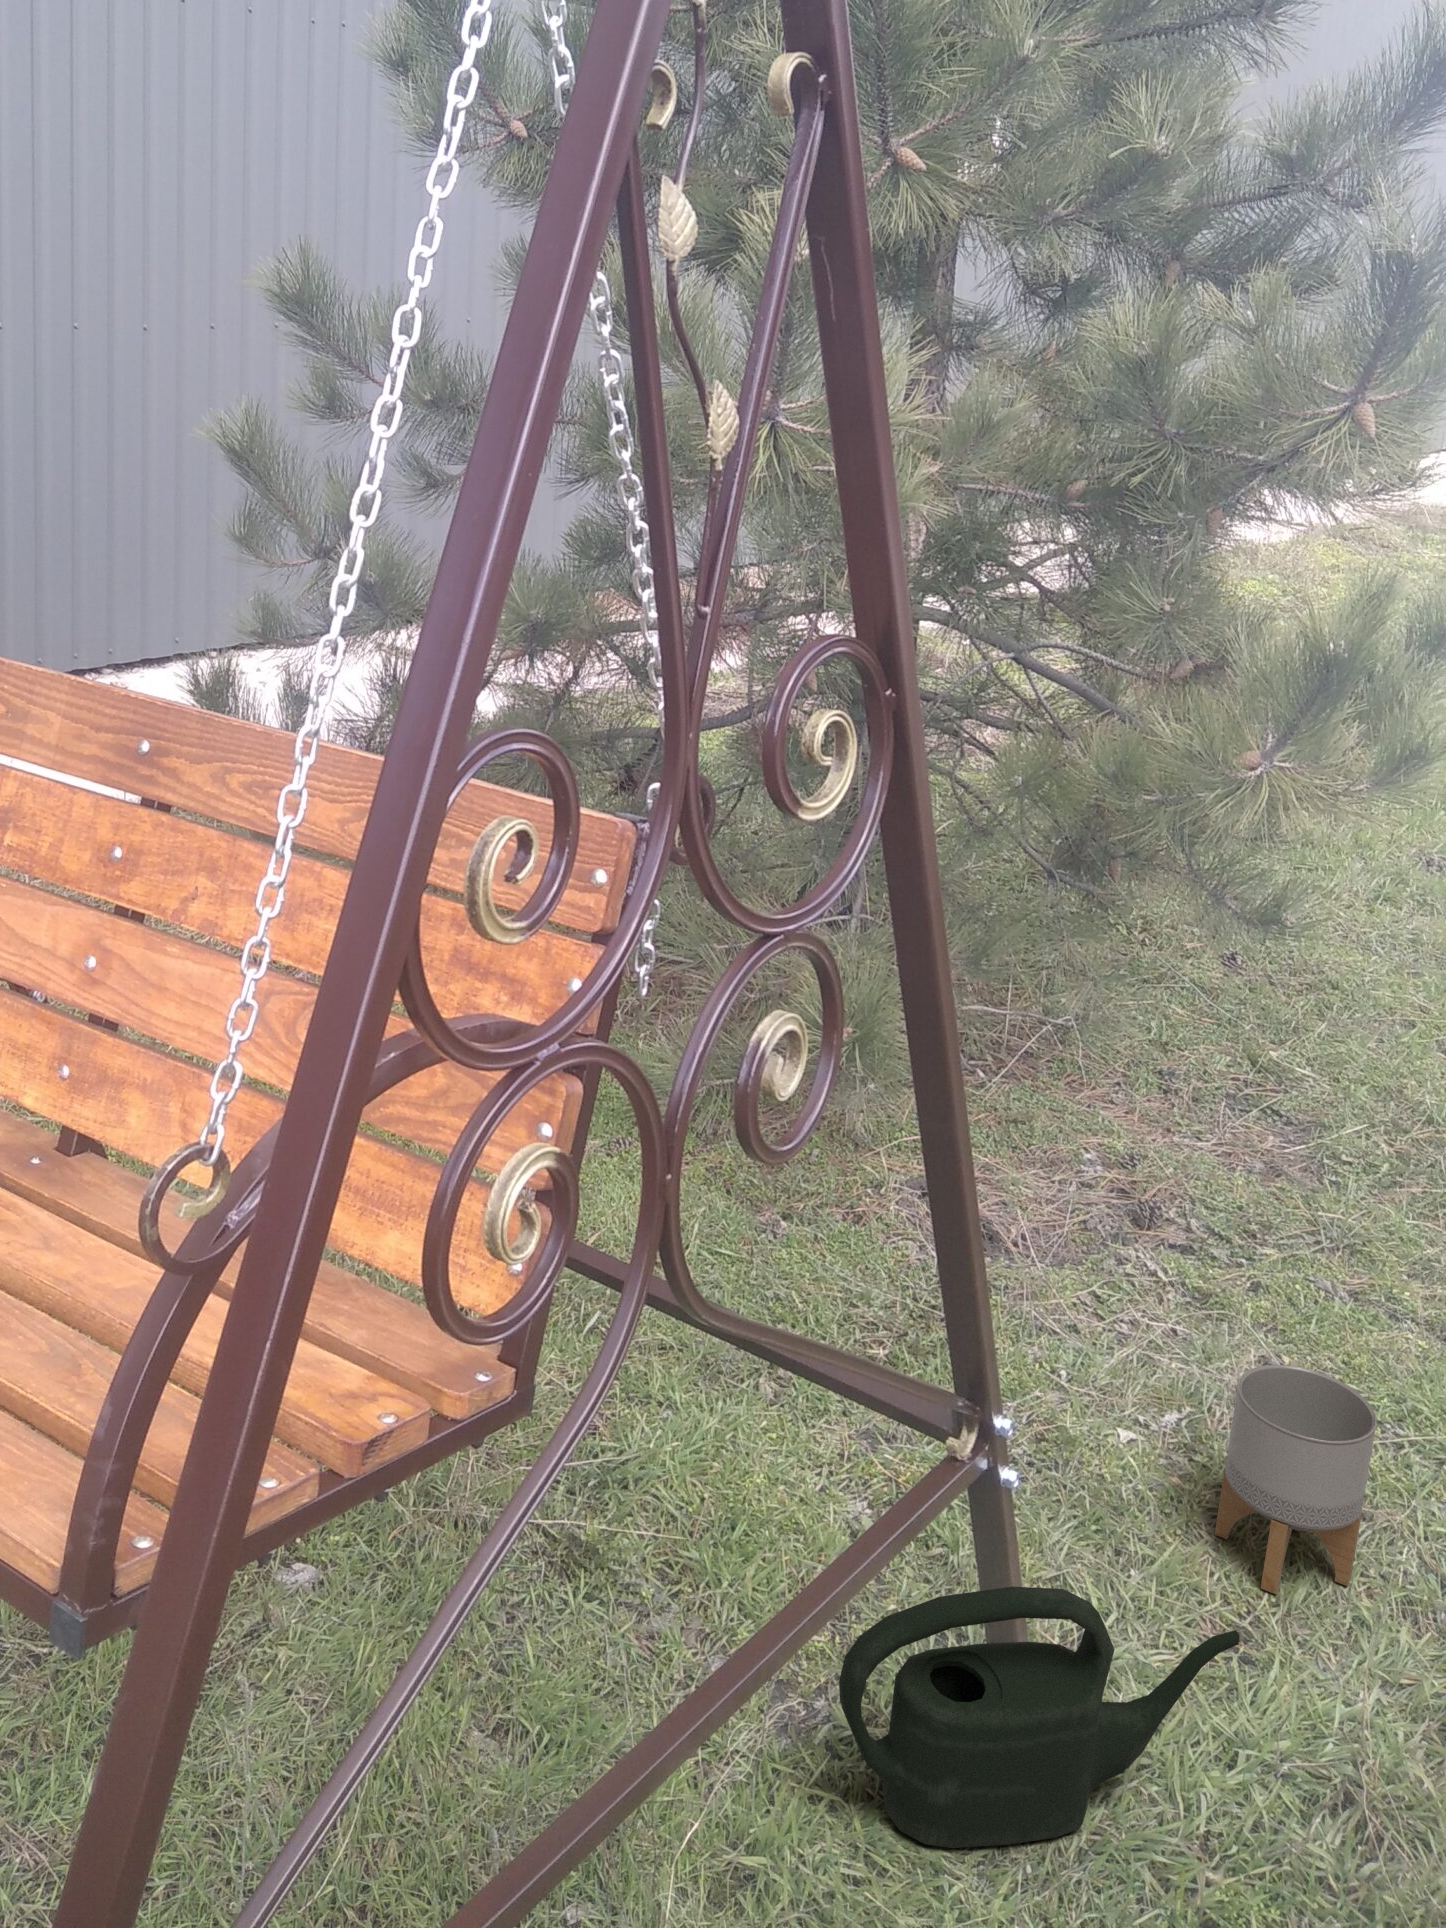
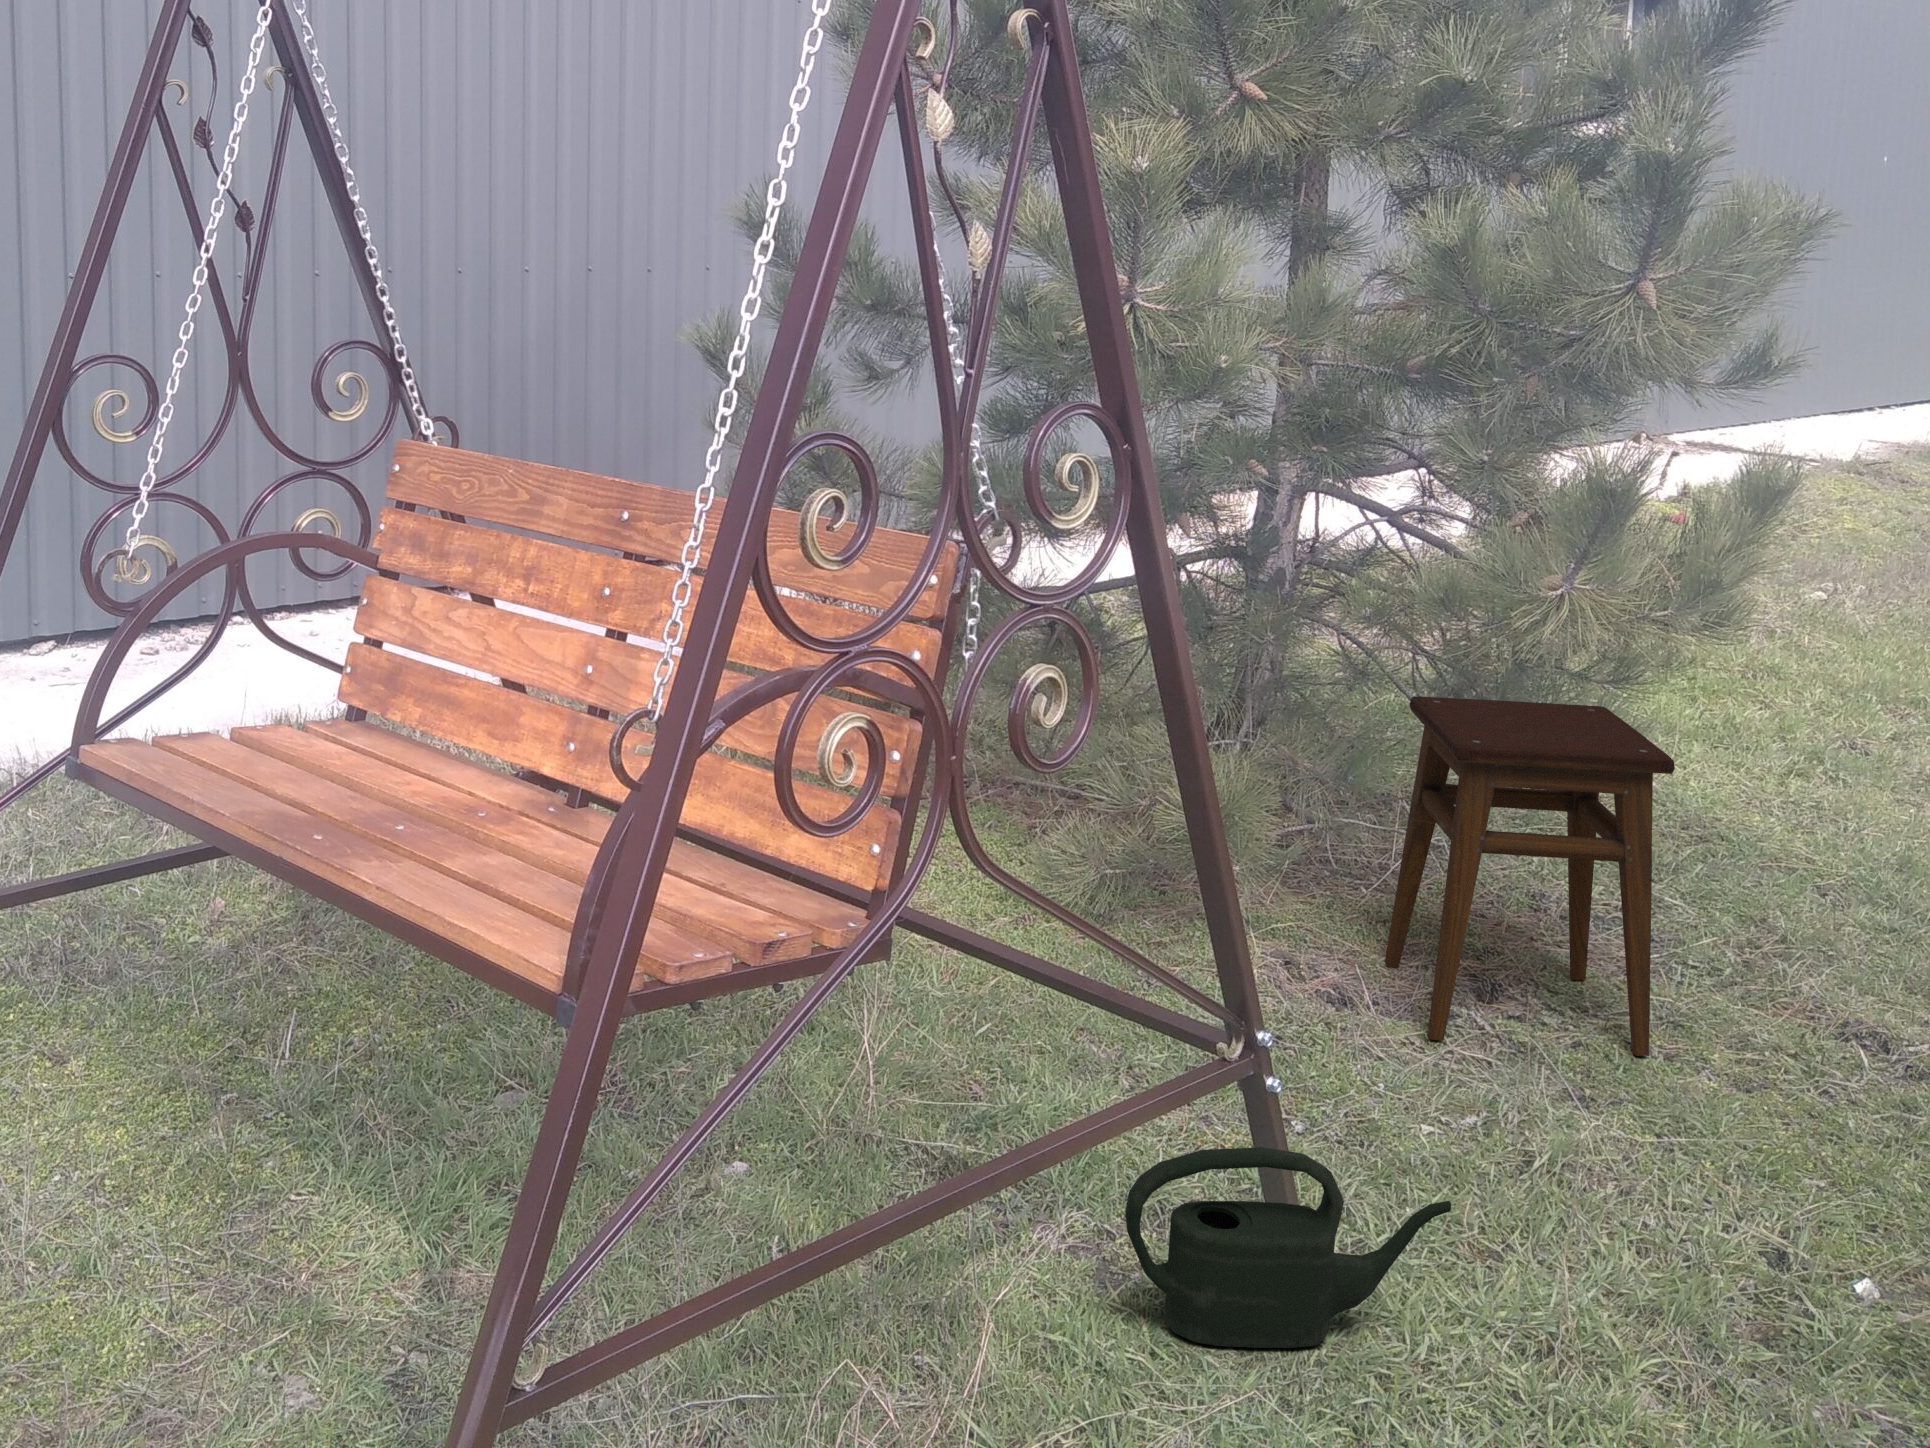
stool: none [1029,882,1384,1299] -> present [1385,696,1675,1056]
planter: present [1215,1365,1377,1594] -> none [1486,1052,1613,1232]

